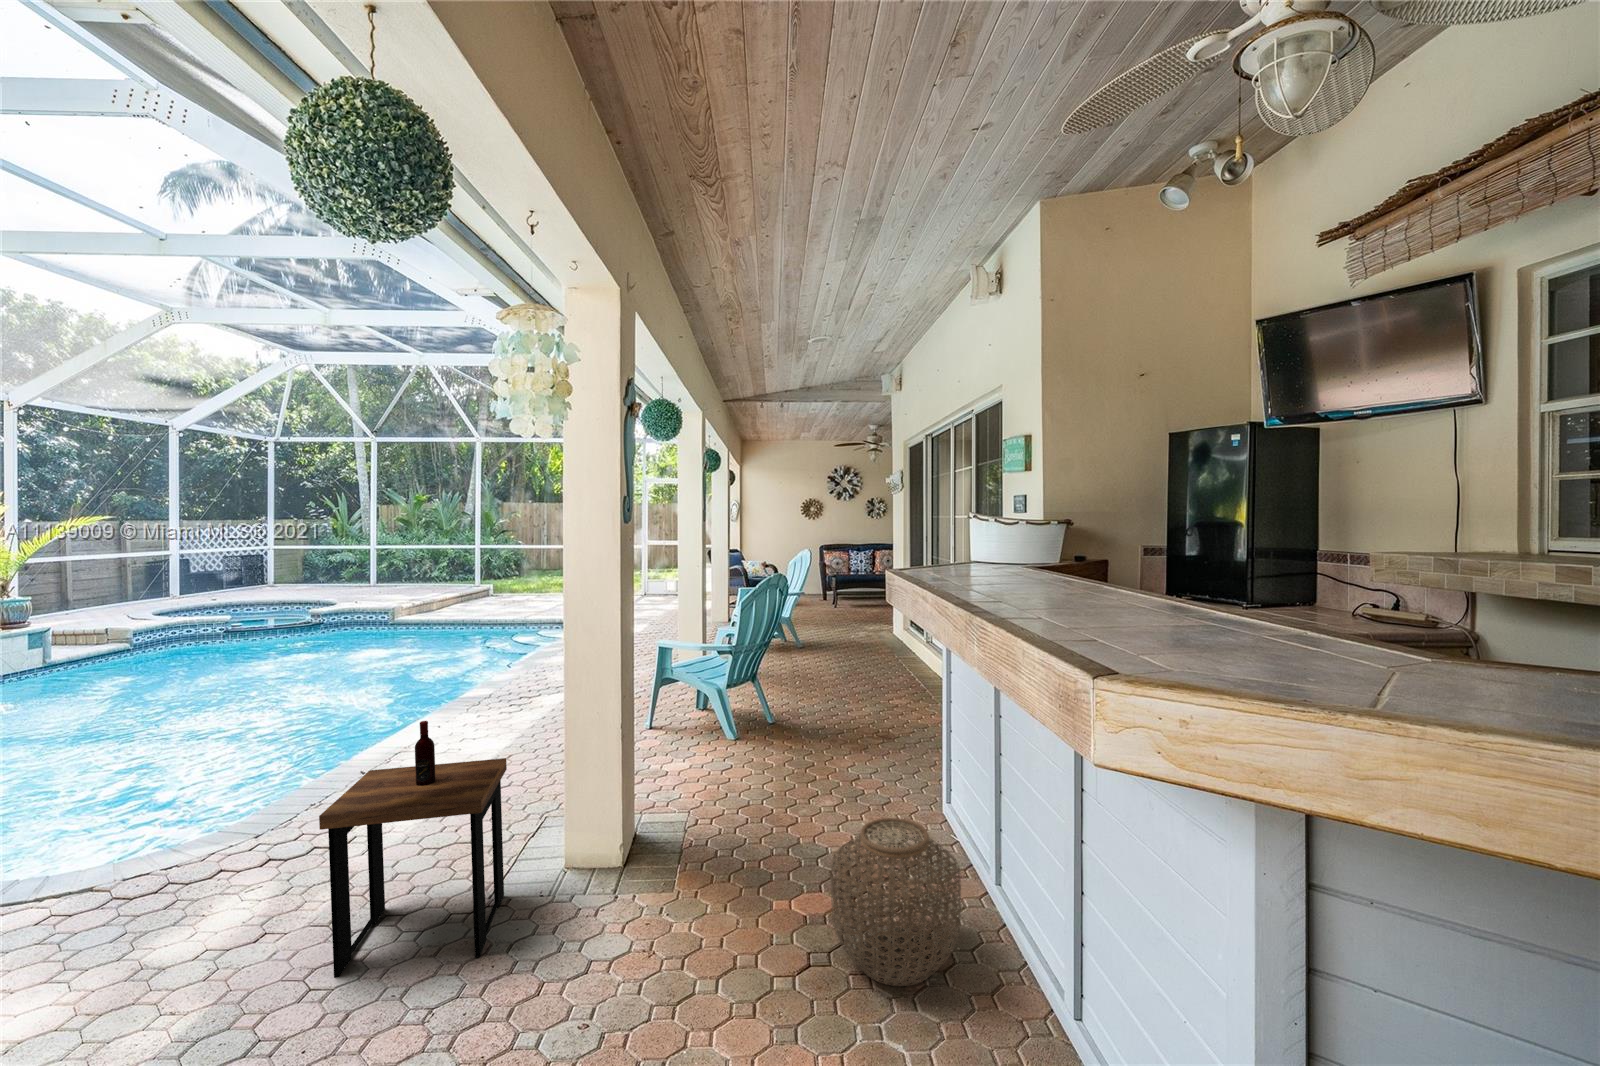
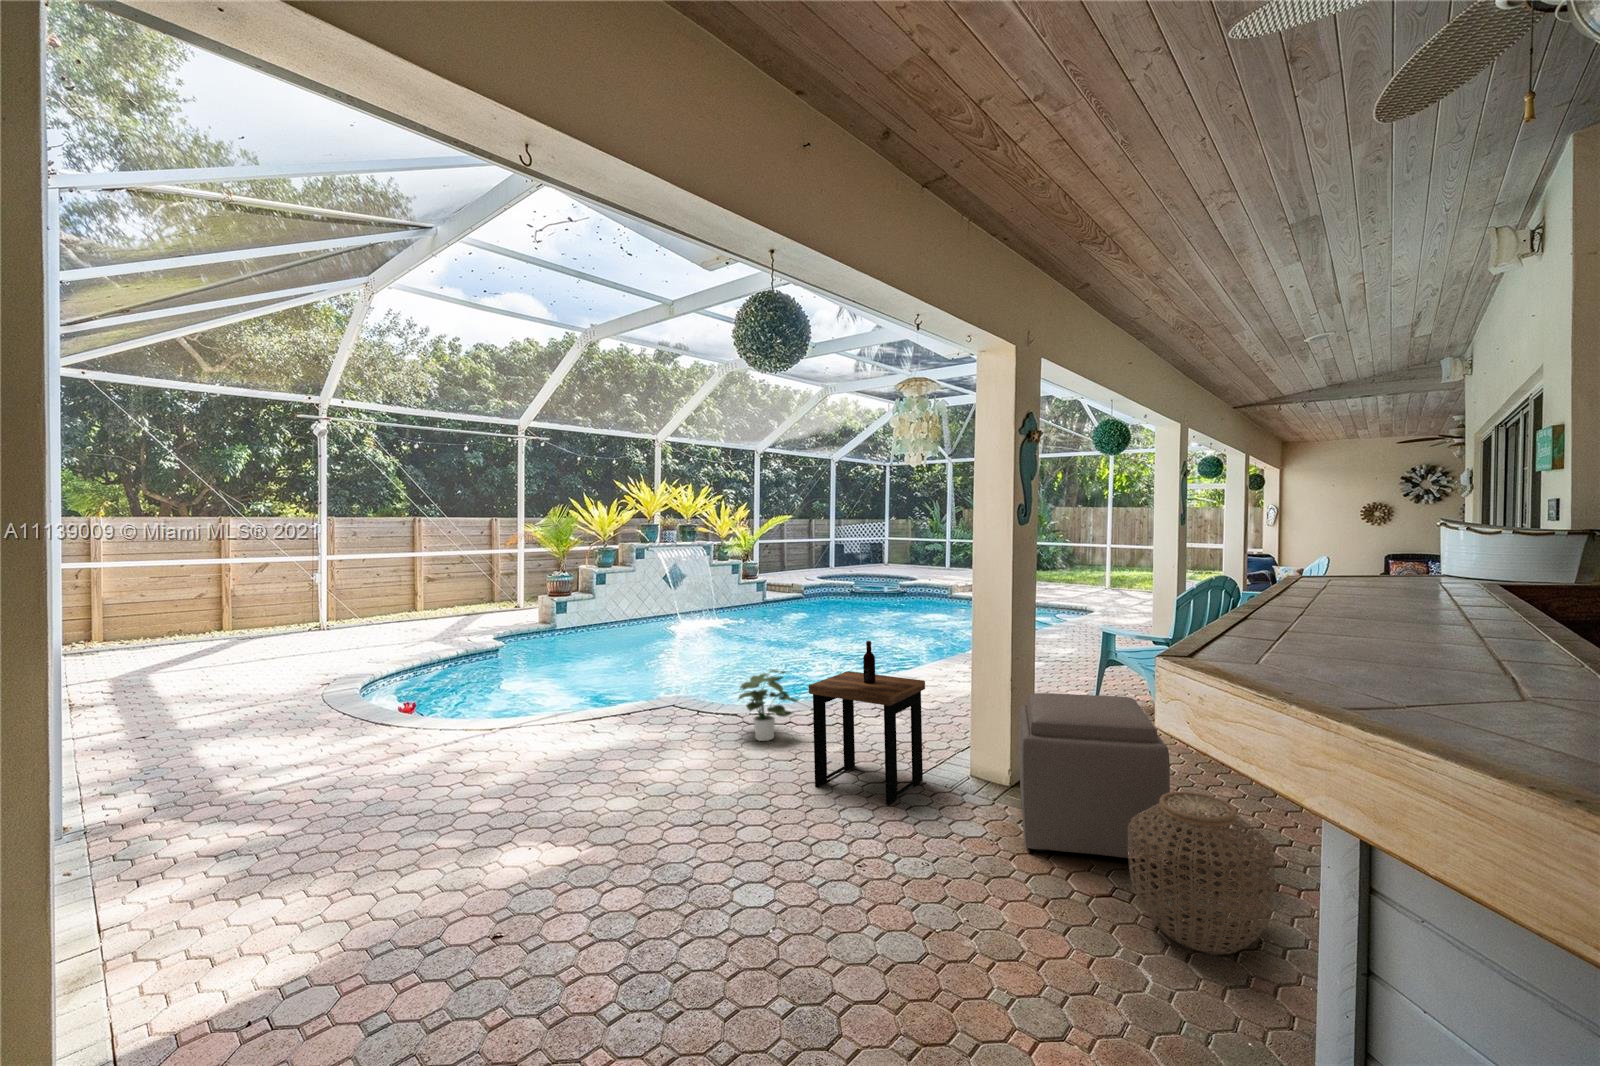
ottoman: none [638,725,822,940] -> present [1019,693,1170,862]
potted plant: none [107,793,258,929] -> present [739,669,799,741]

